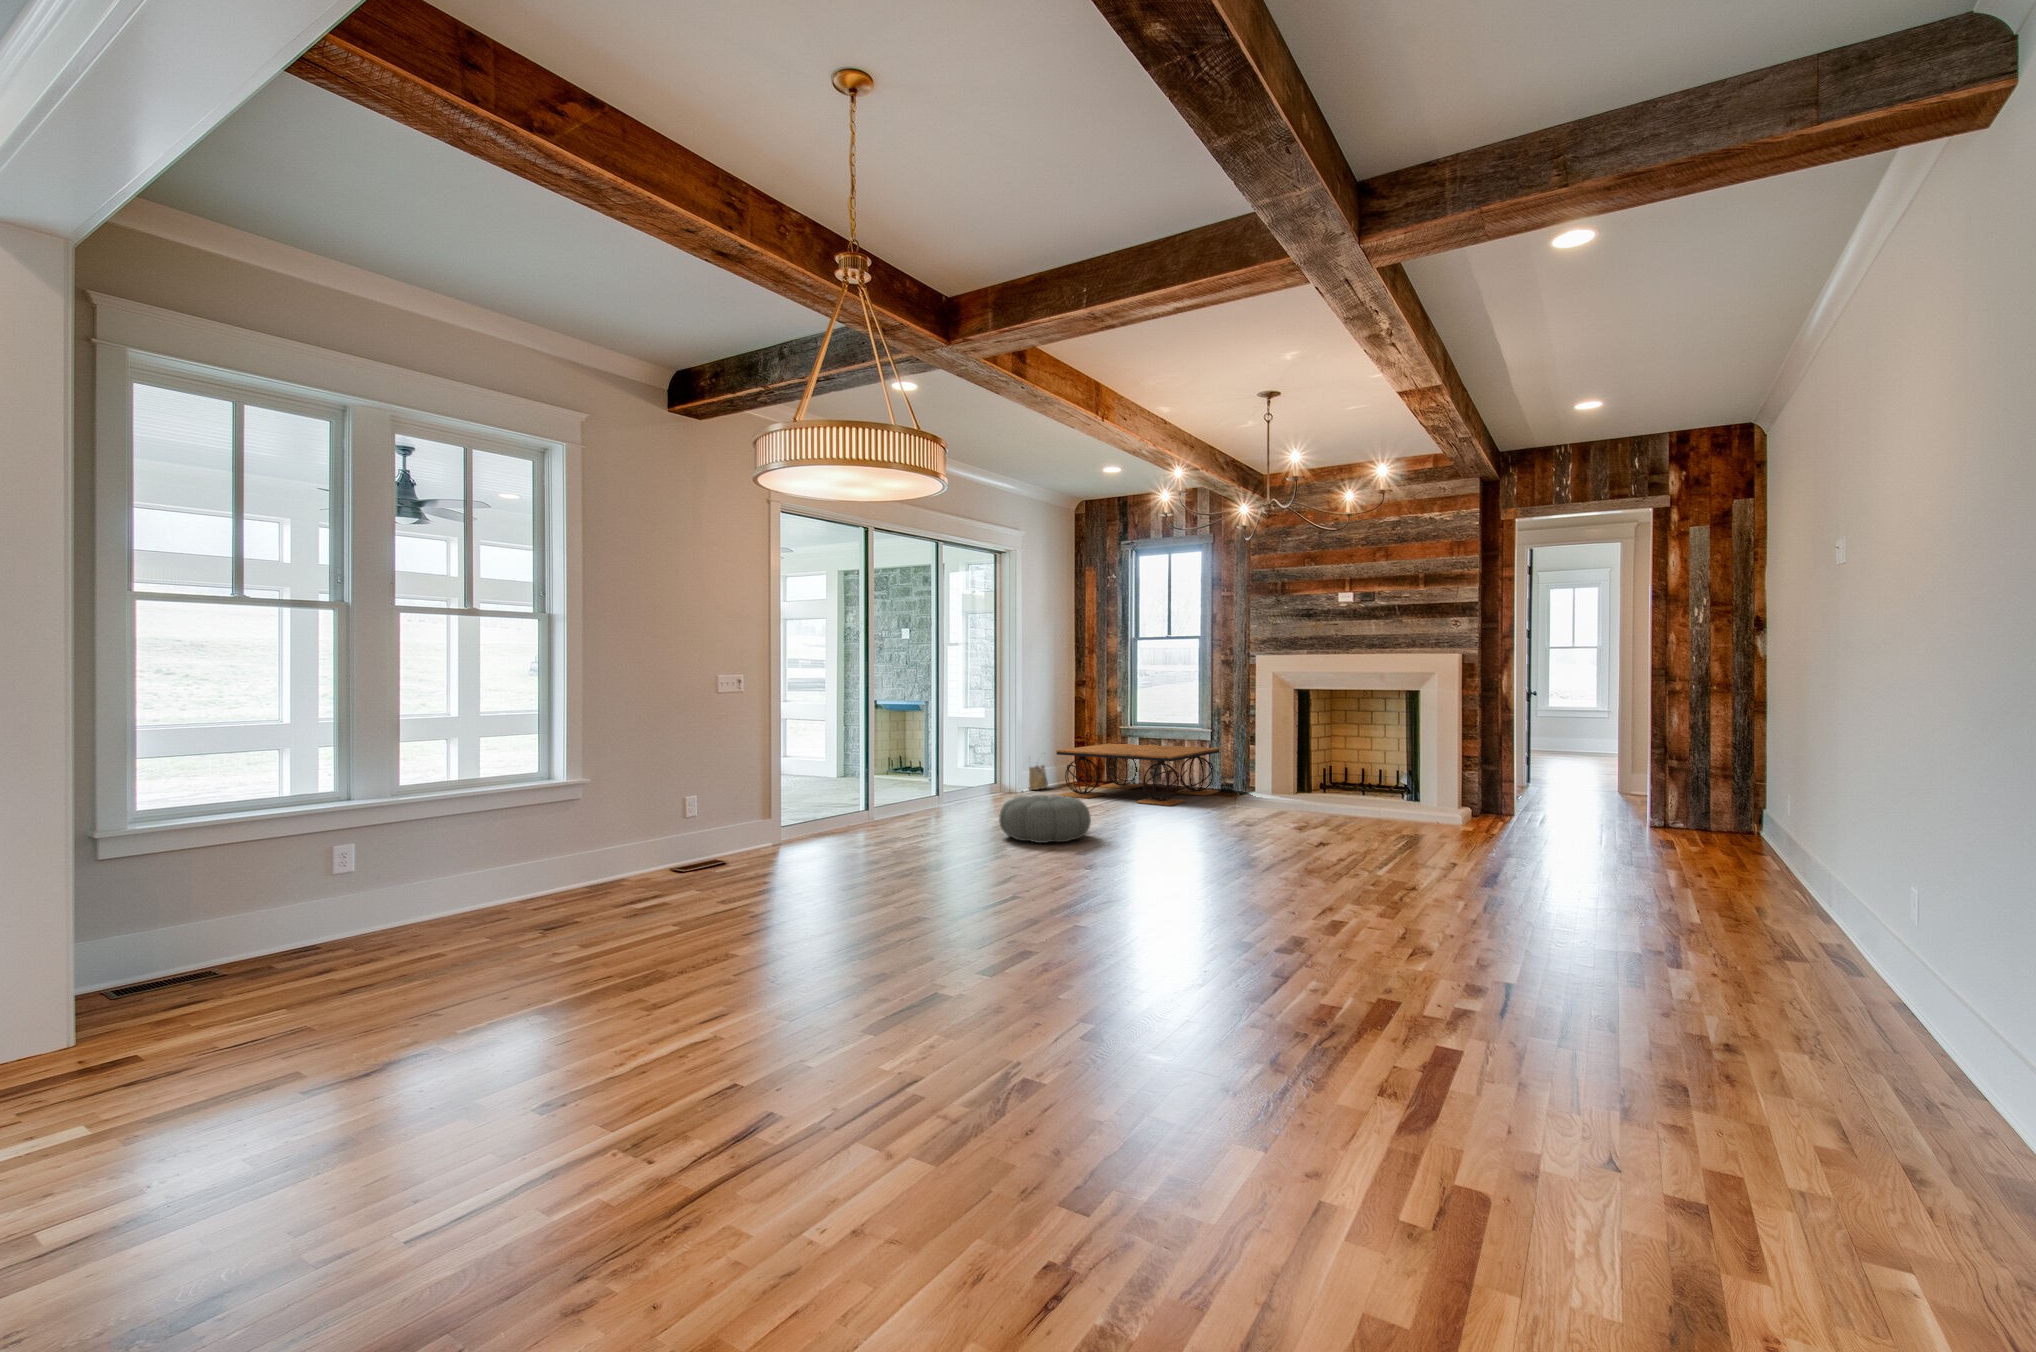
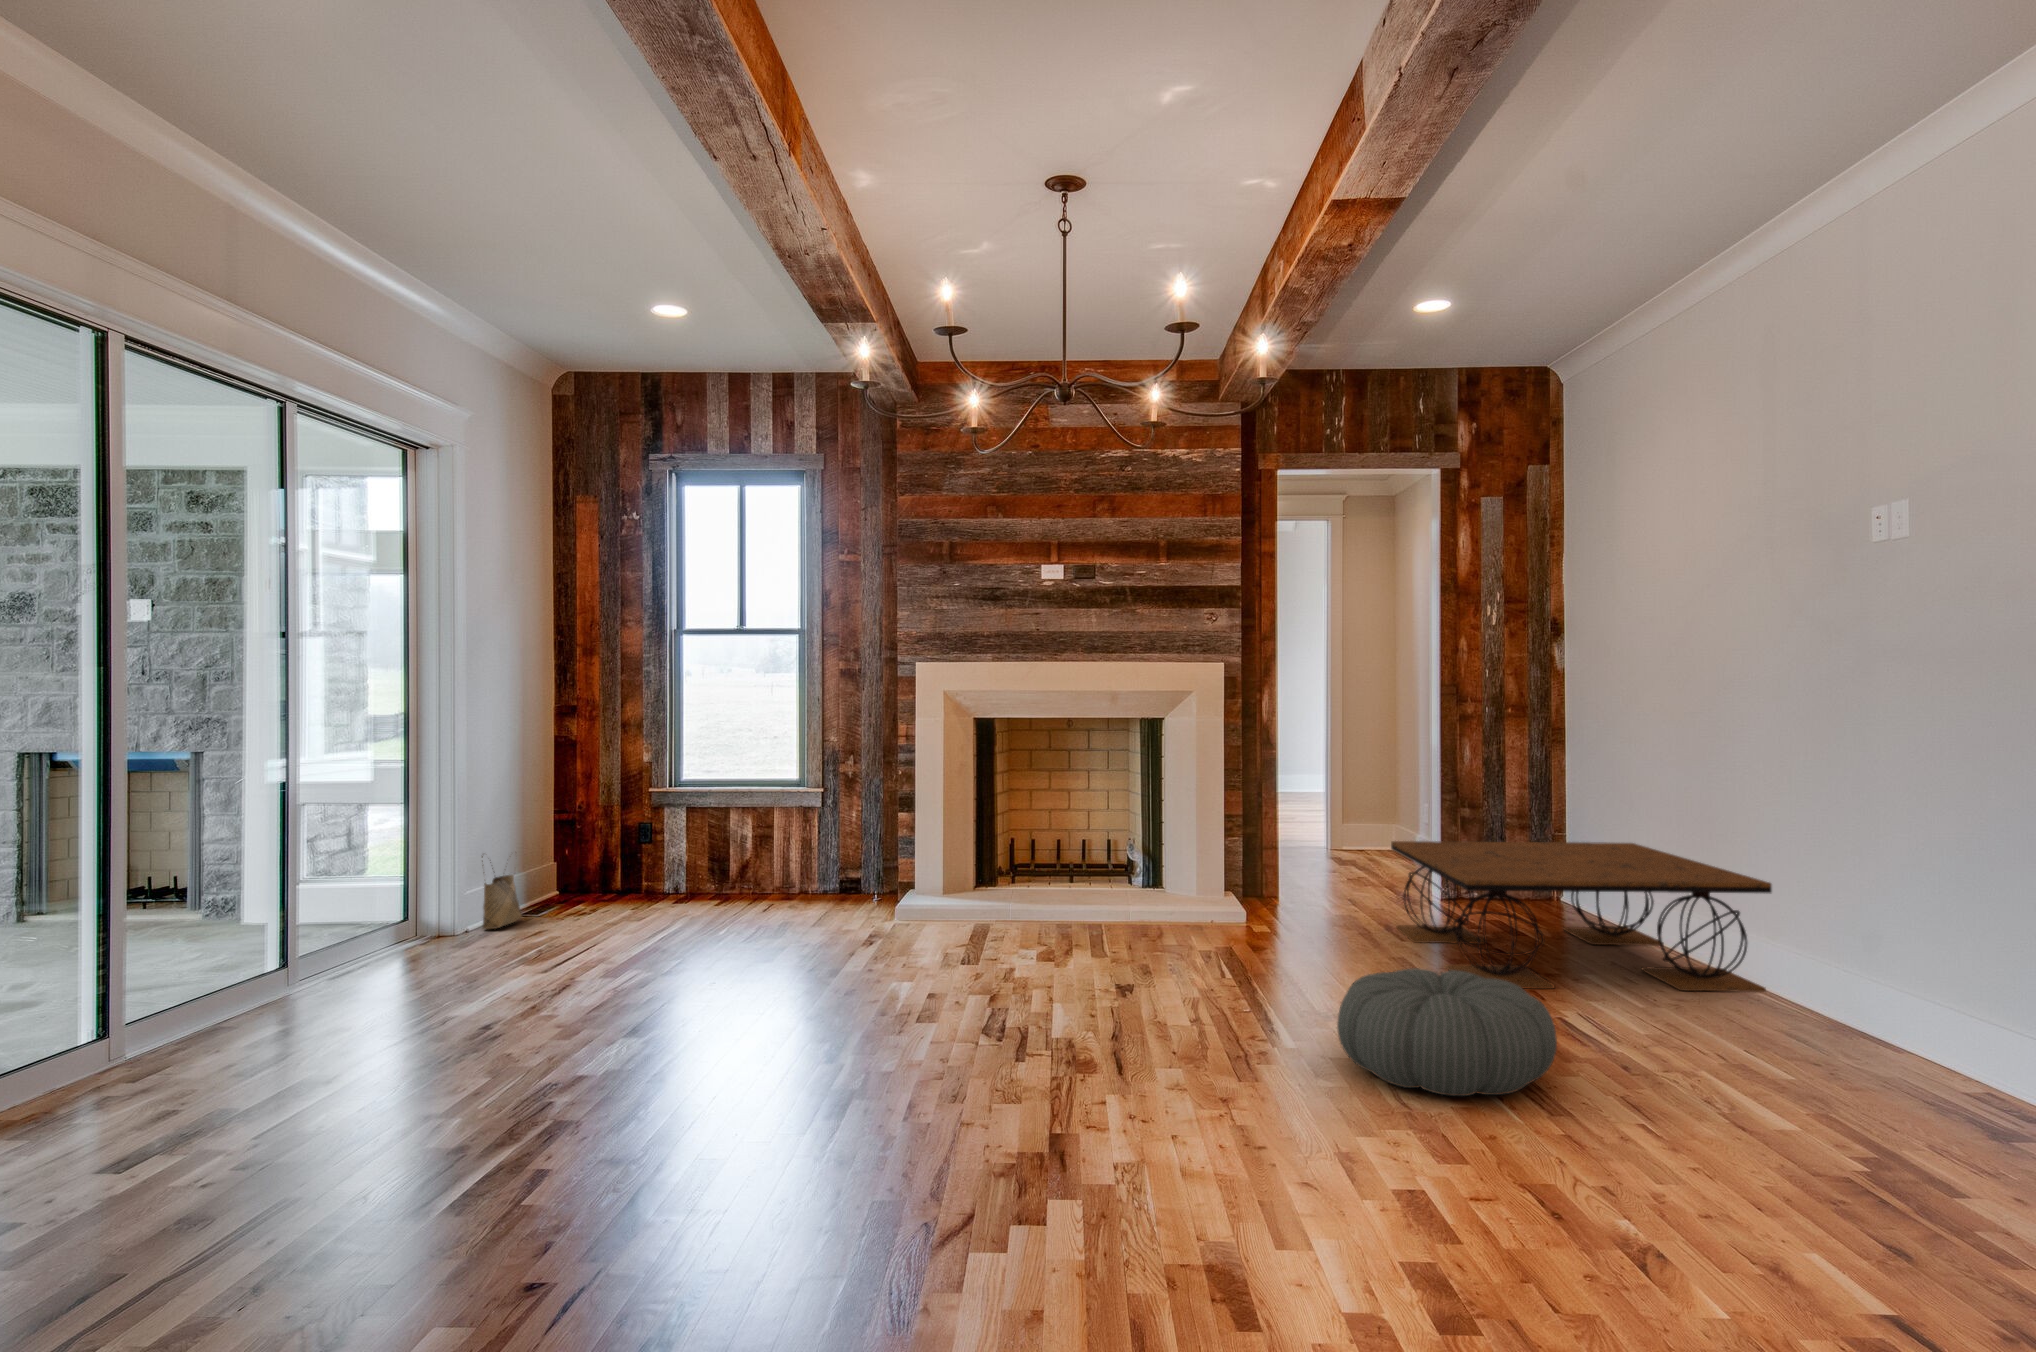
coffee table: present [1056,743,1219,806] -> present [1391,841,1772,992]
pouf: present [999,795,1091,843] -> present [1337,968,1557,1096]

